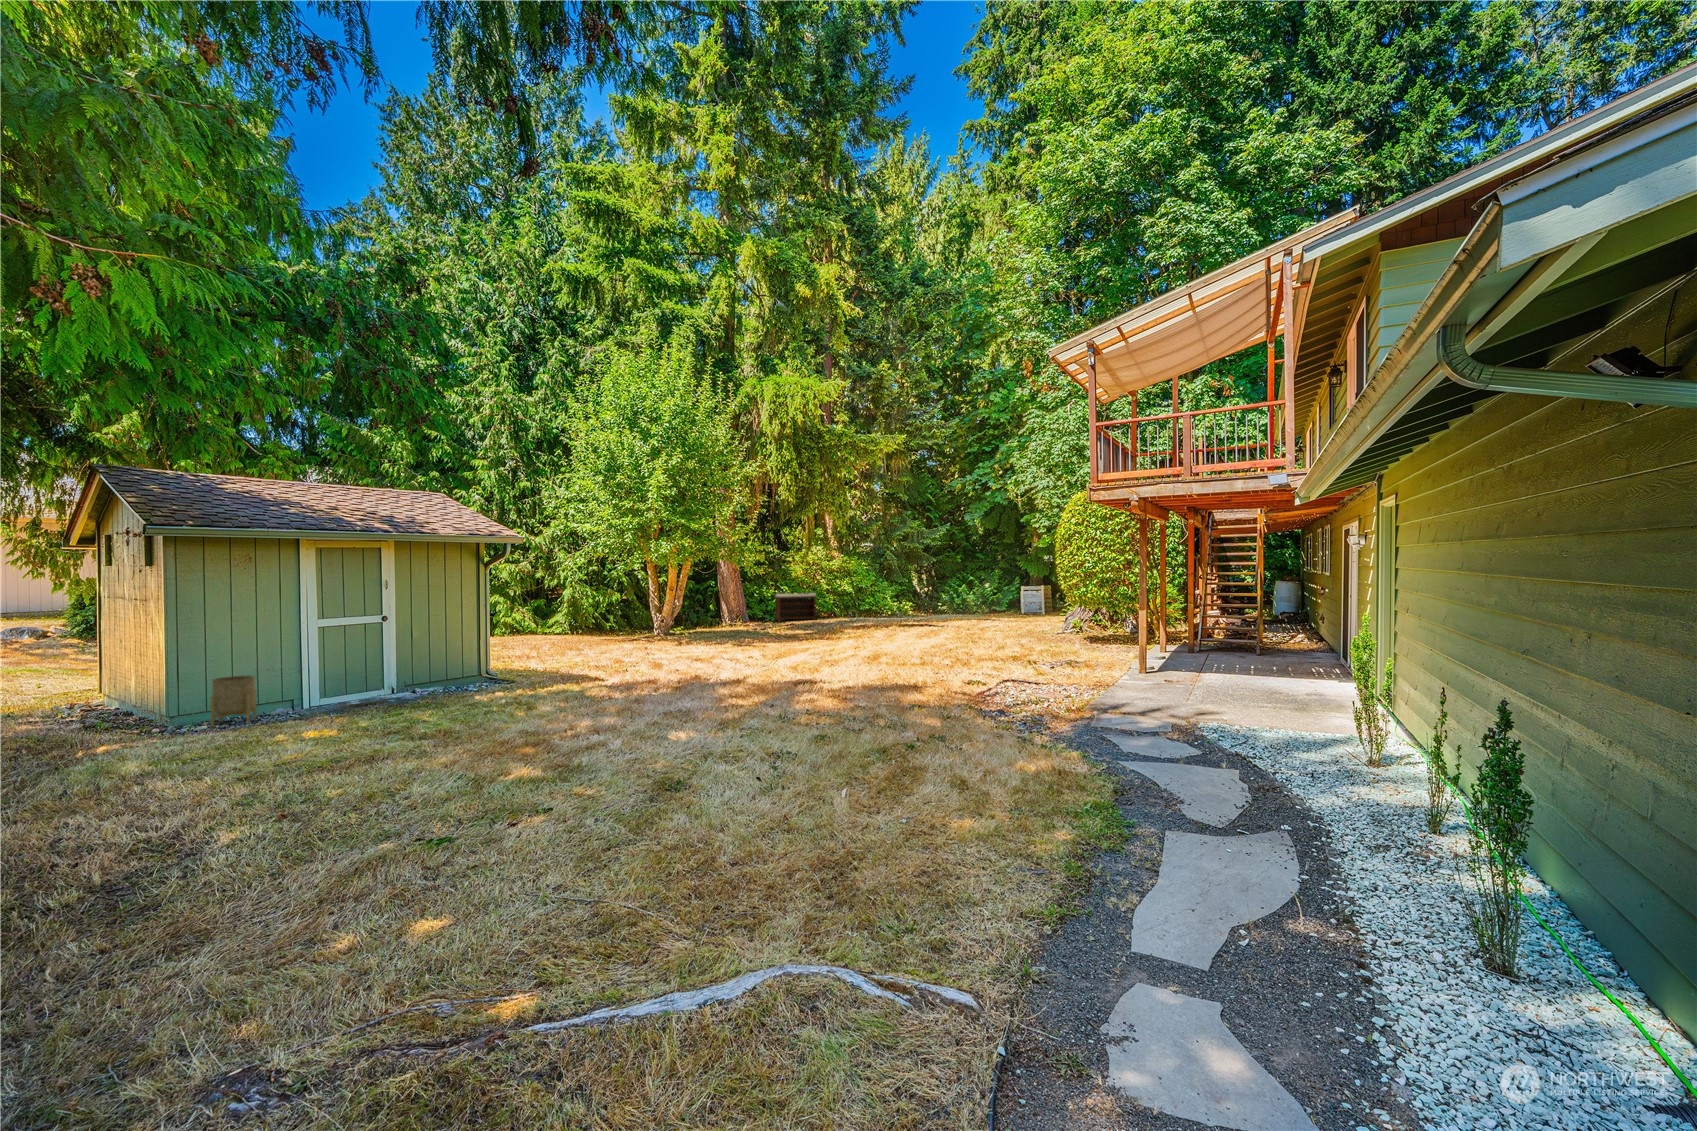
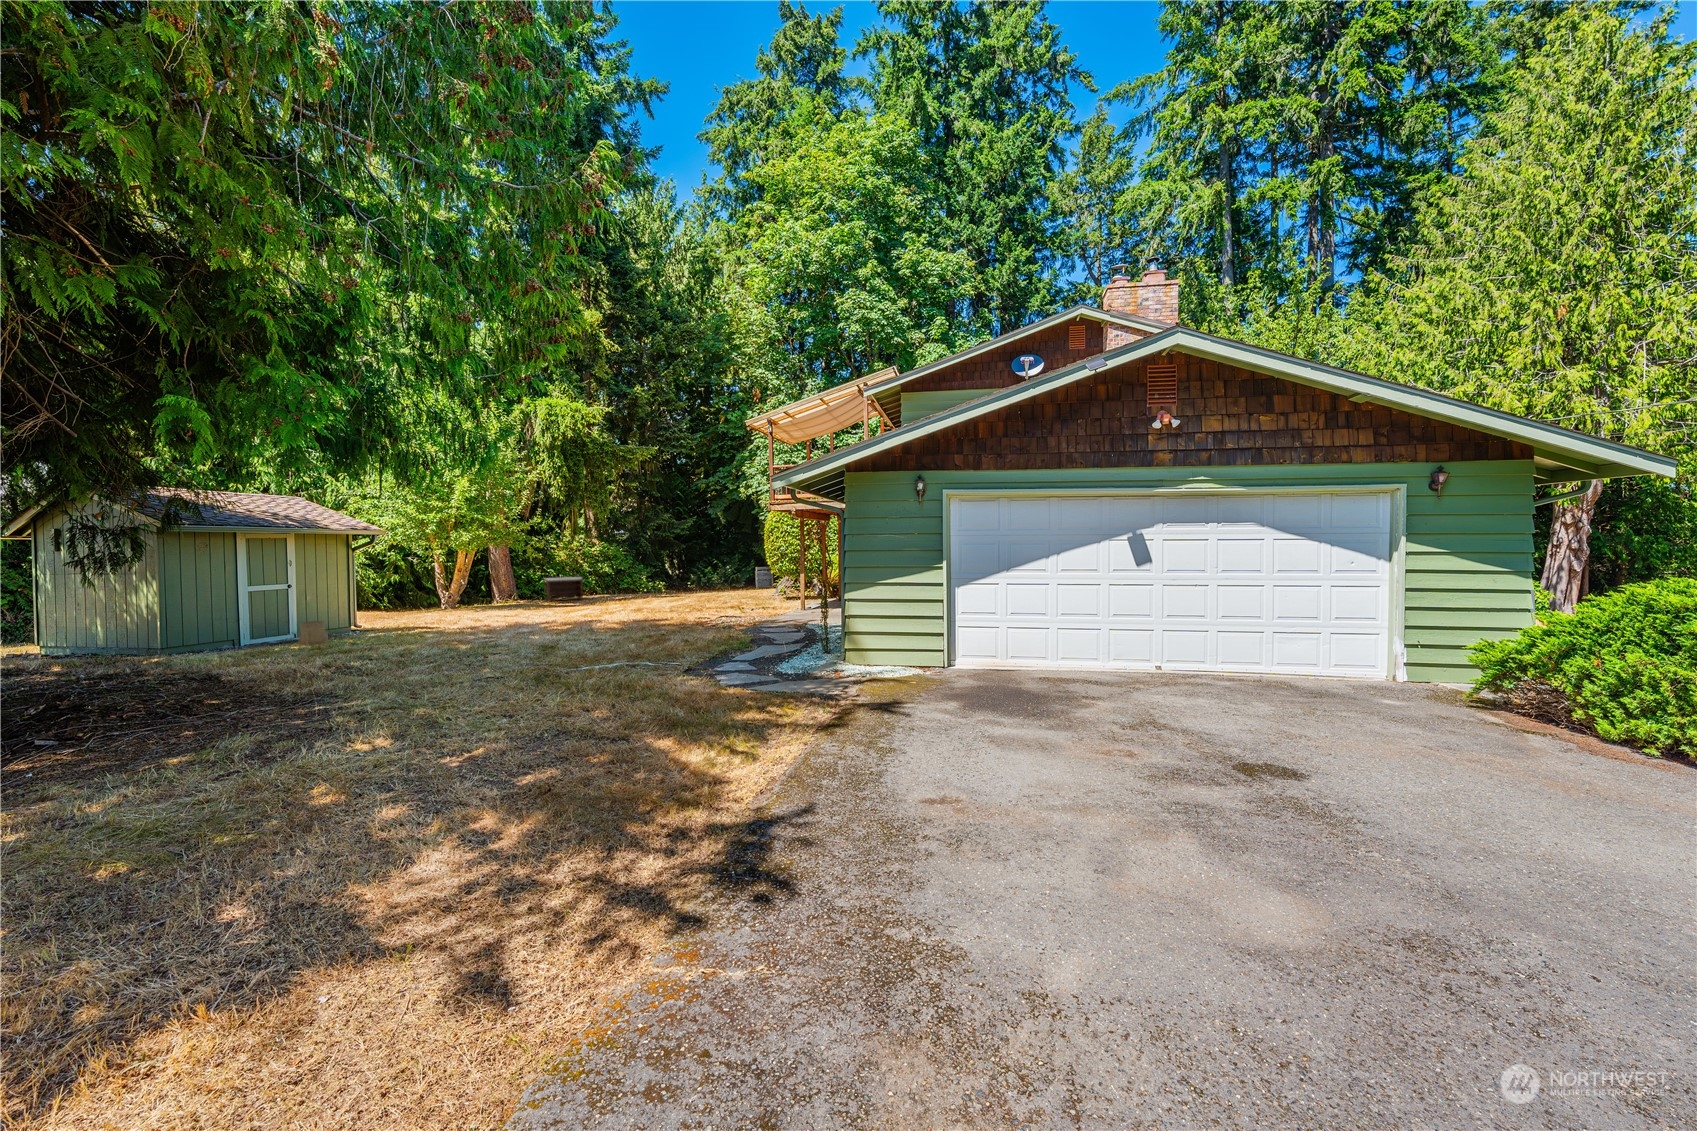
planter: present [210,676,257,727] -> present [298,621,328,650]

